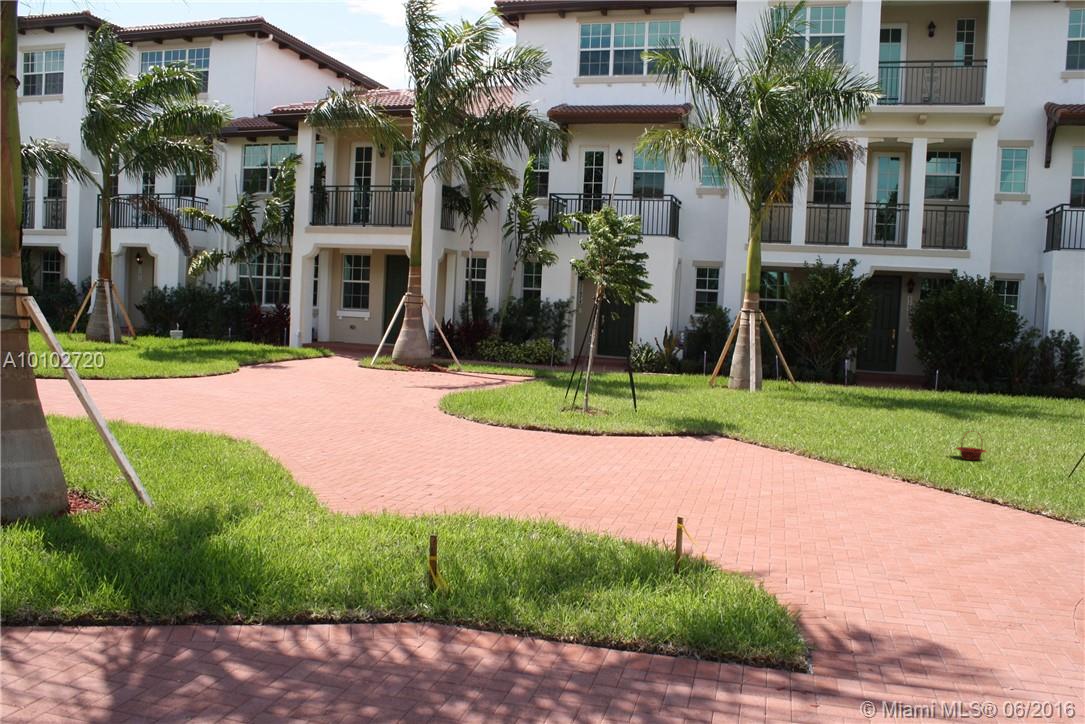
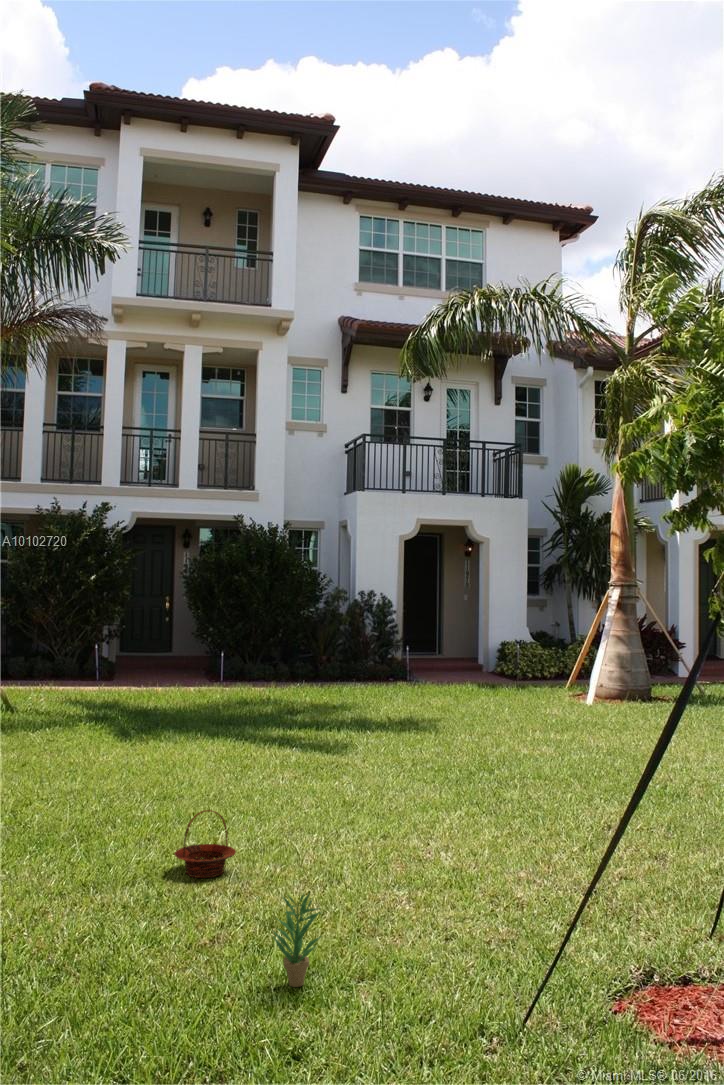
potted plant: none [1015,450,1039,487] -> present [273,893,321,987]

